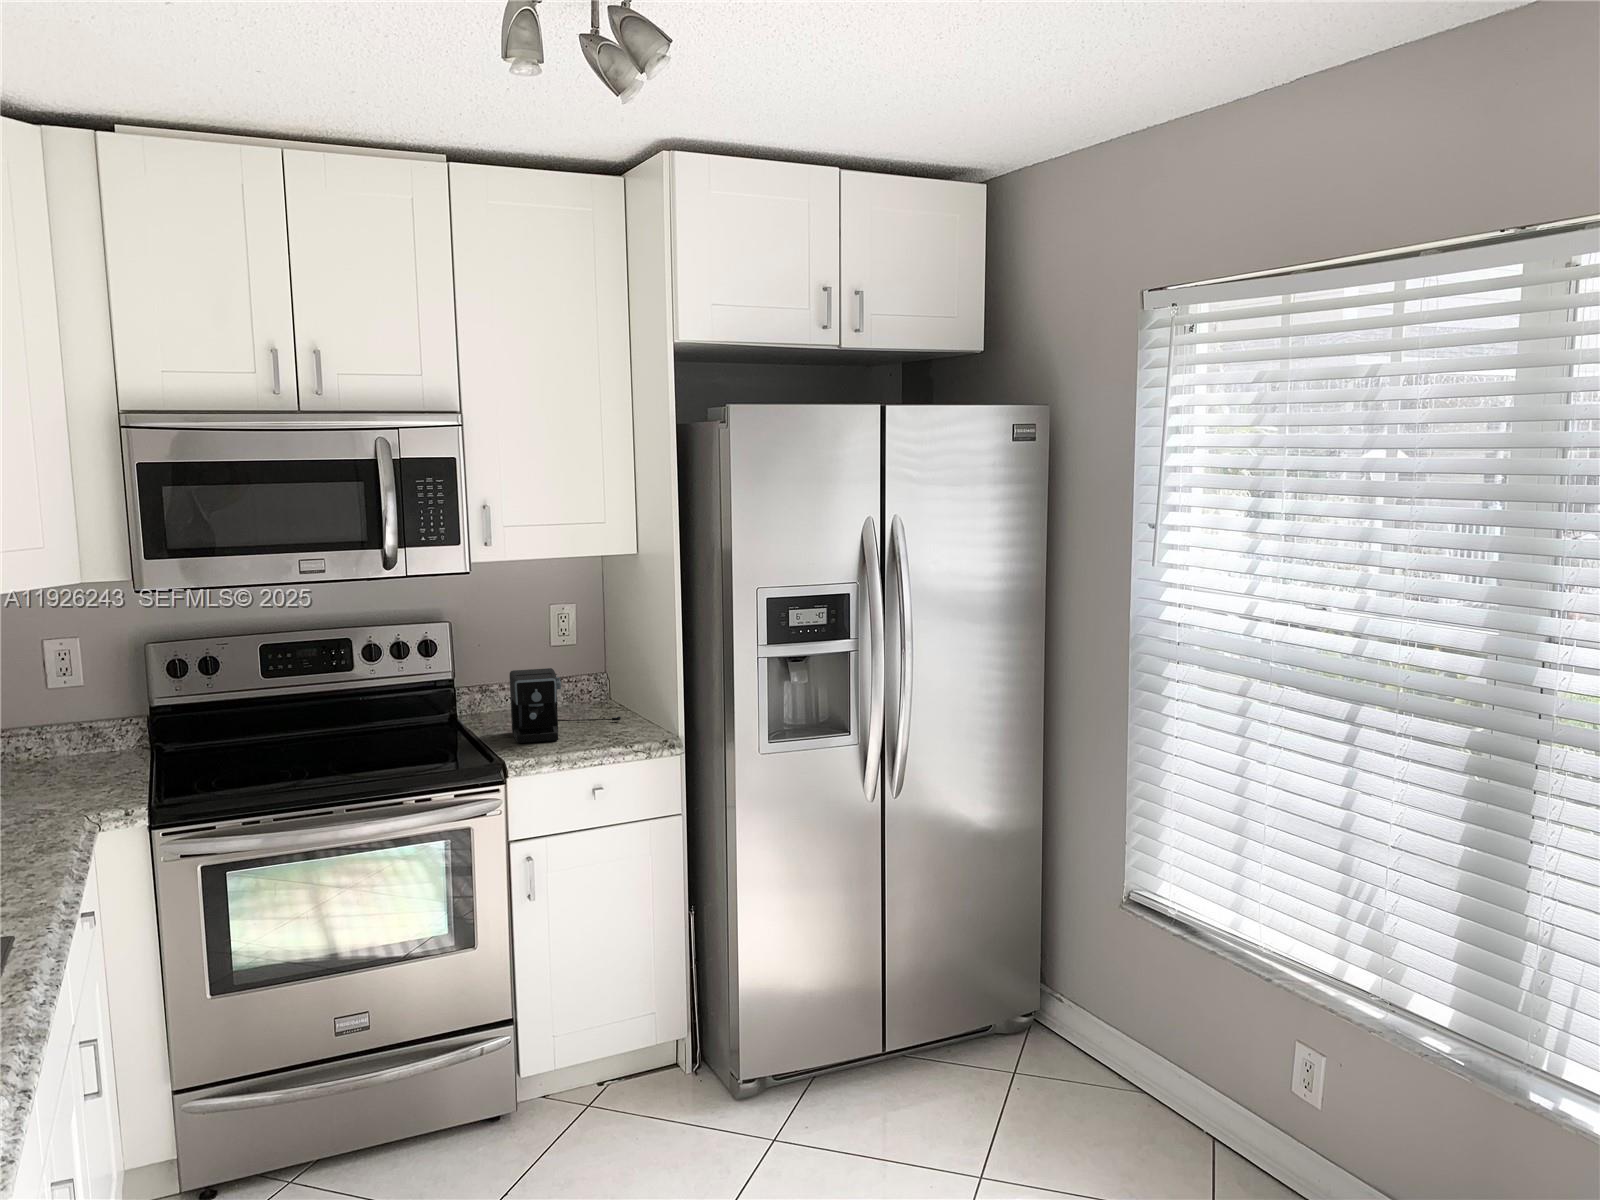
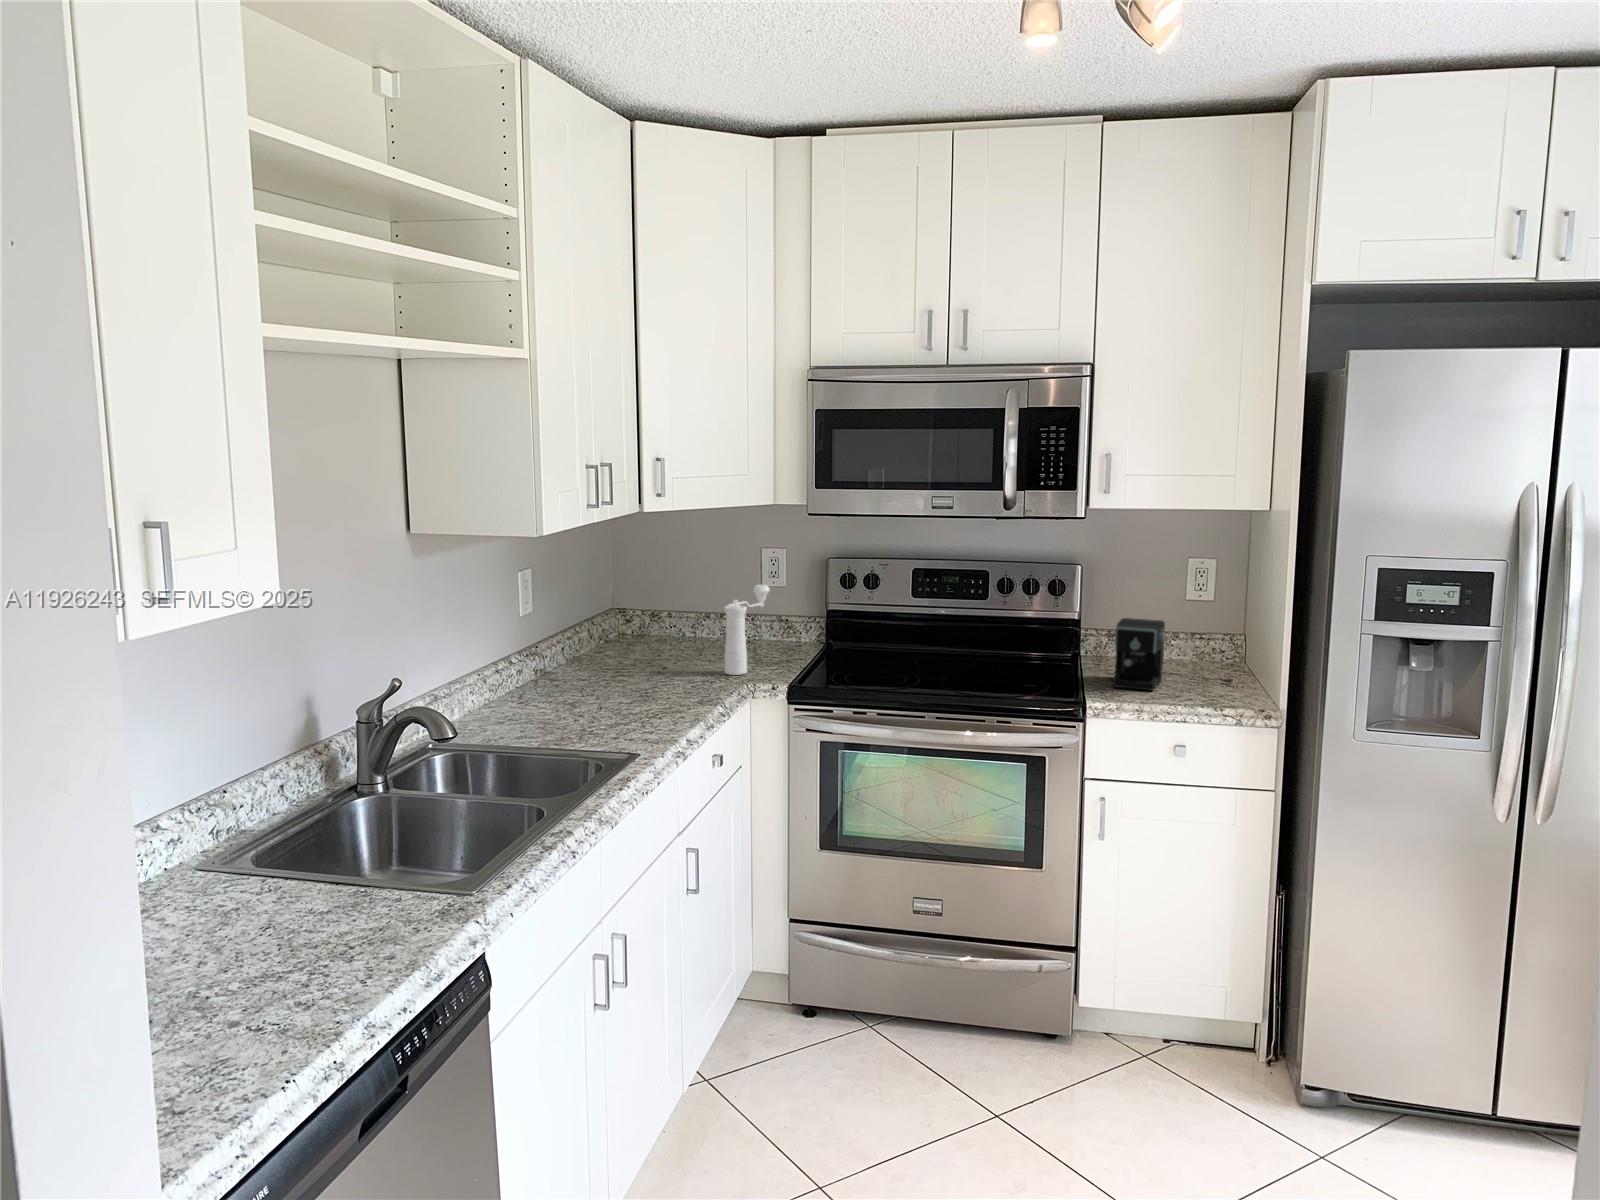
pepper mill: none [36,687,90,807] -> present [724,585,770,675]

